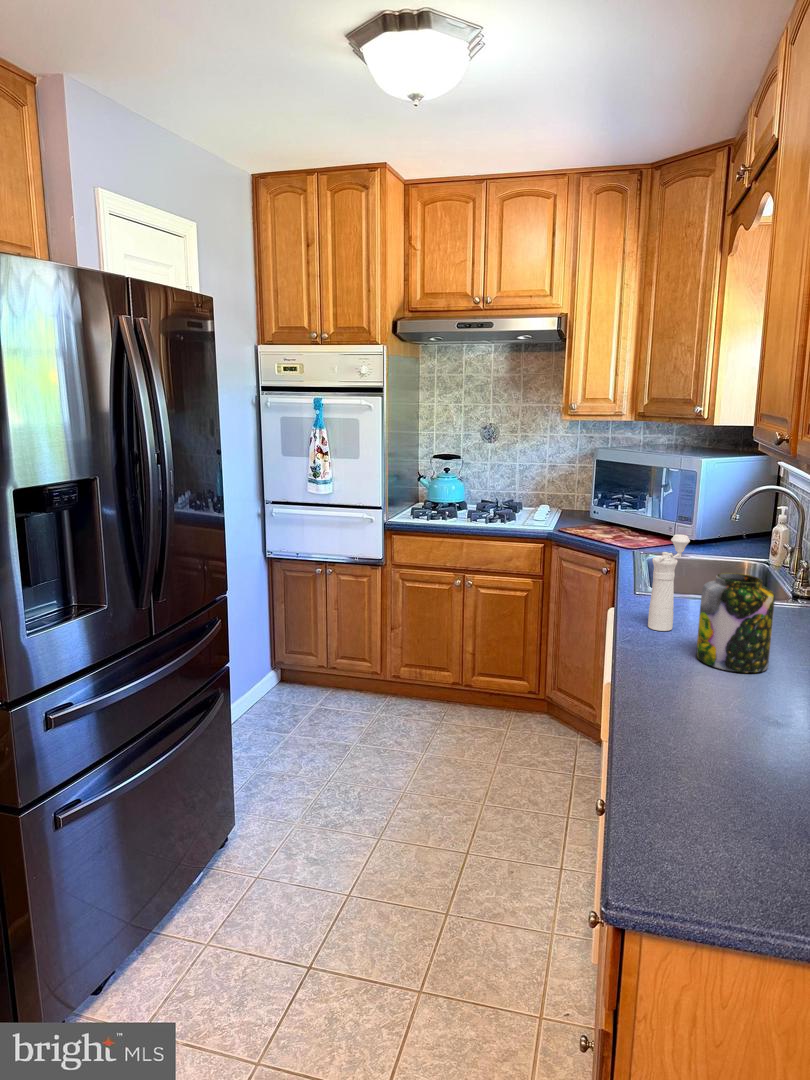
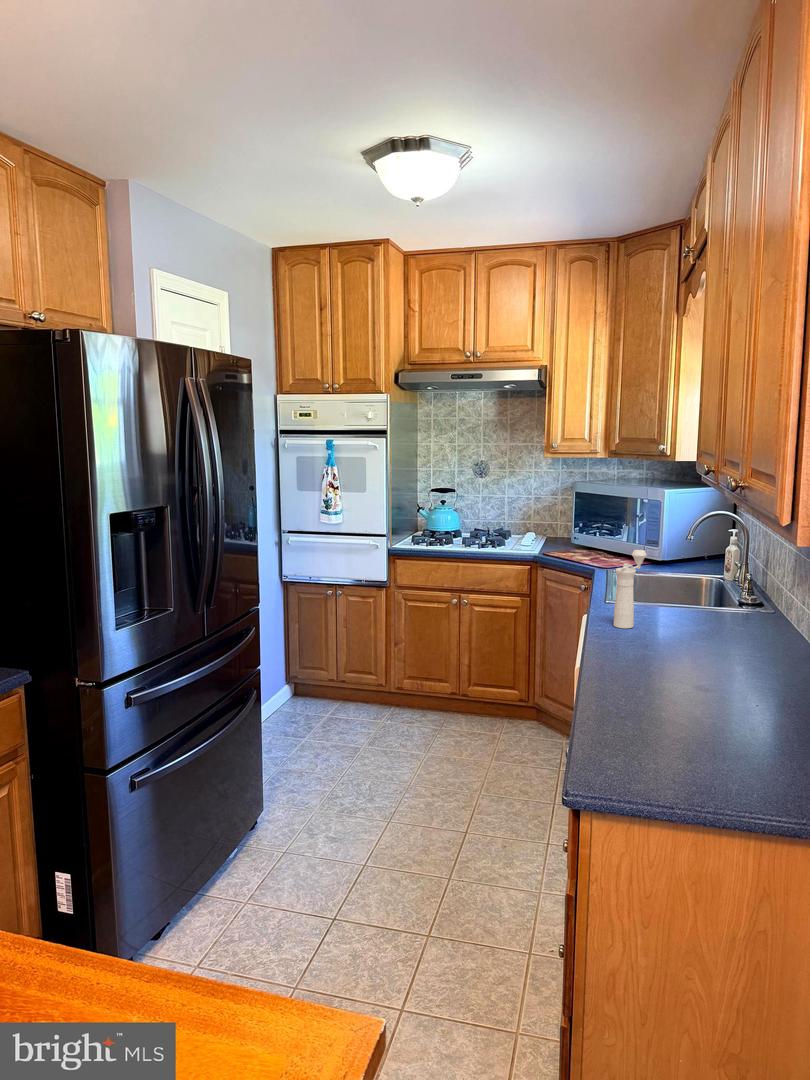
jar: present [696,573,775,673] -> none [650,578,709,656]

